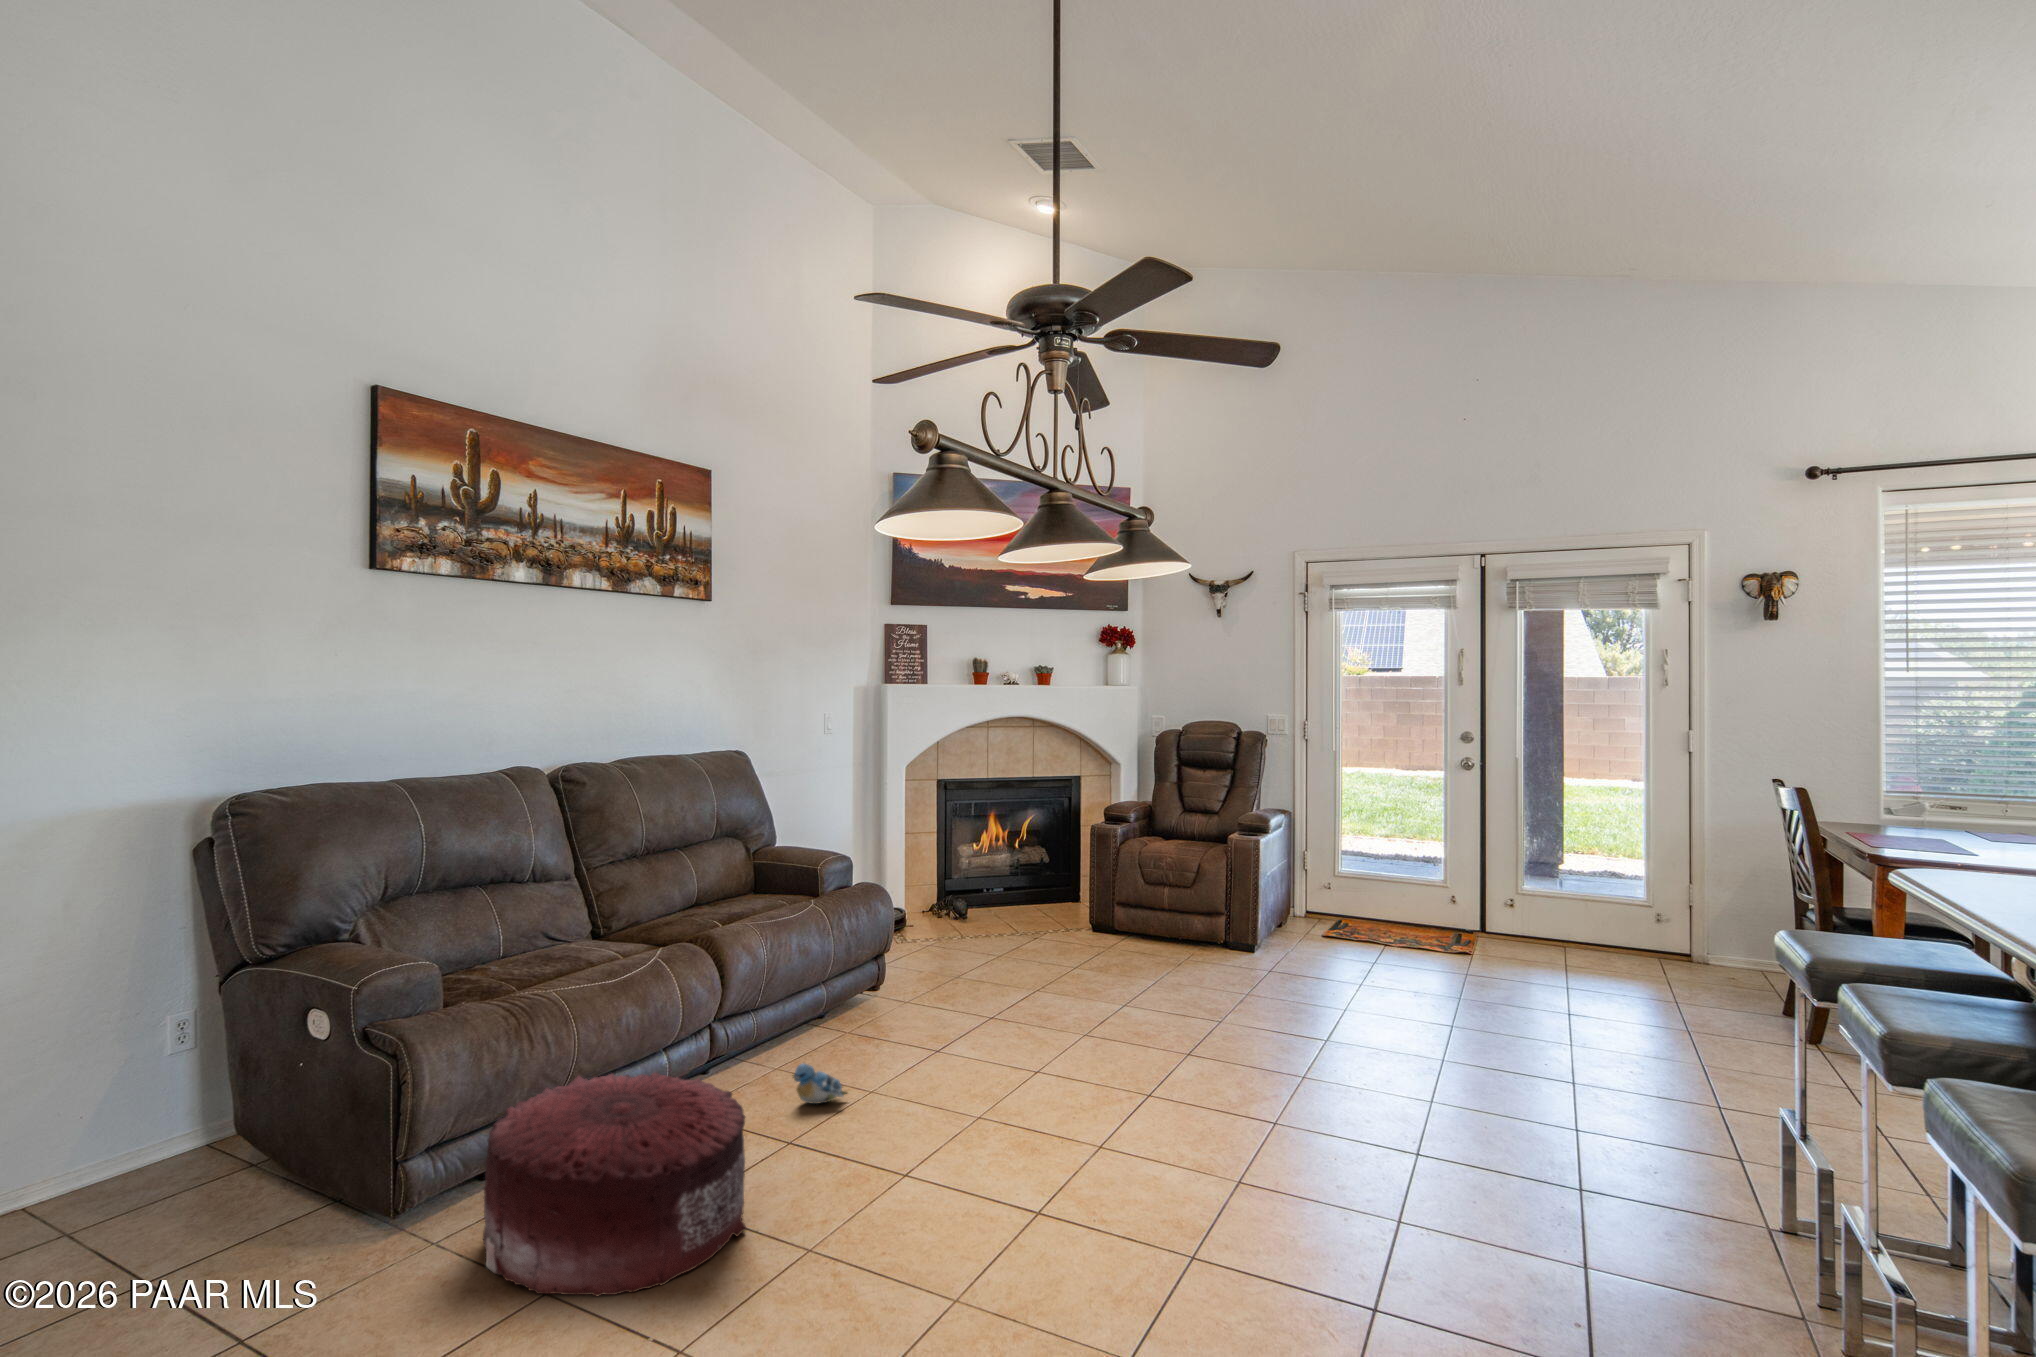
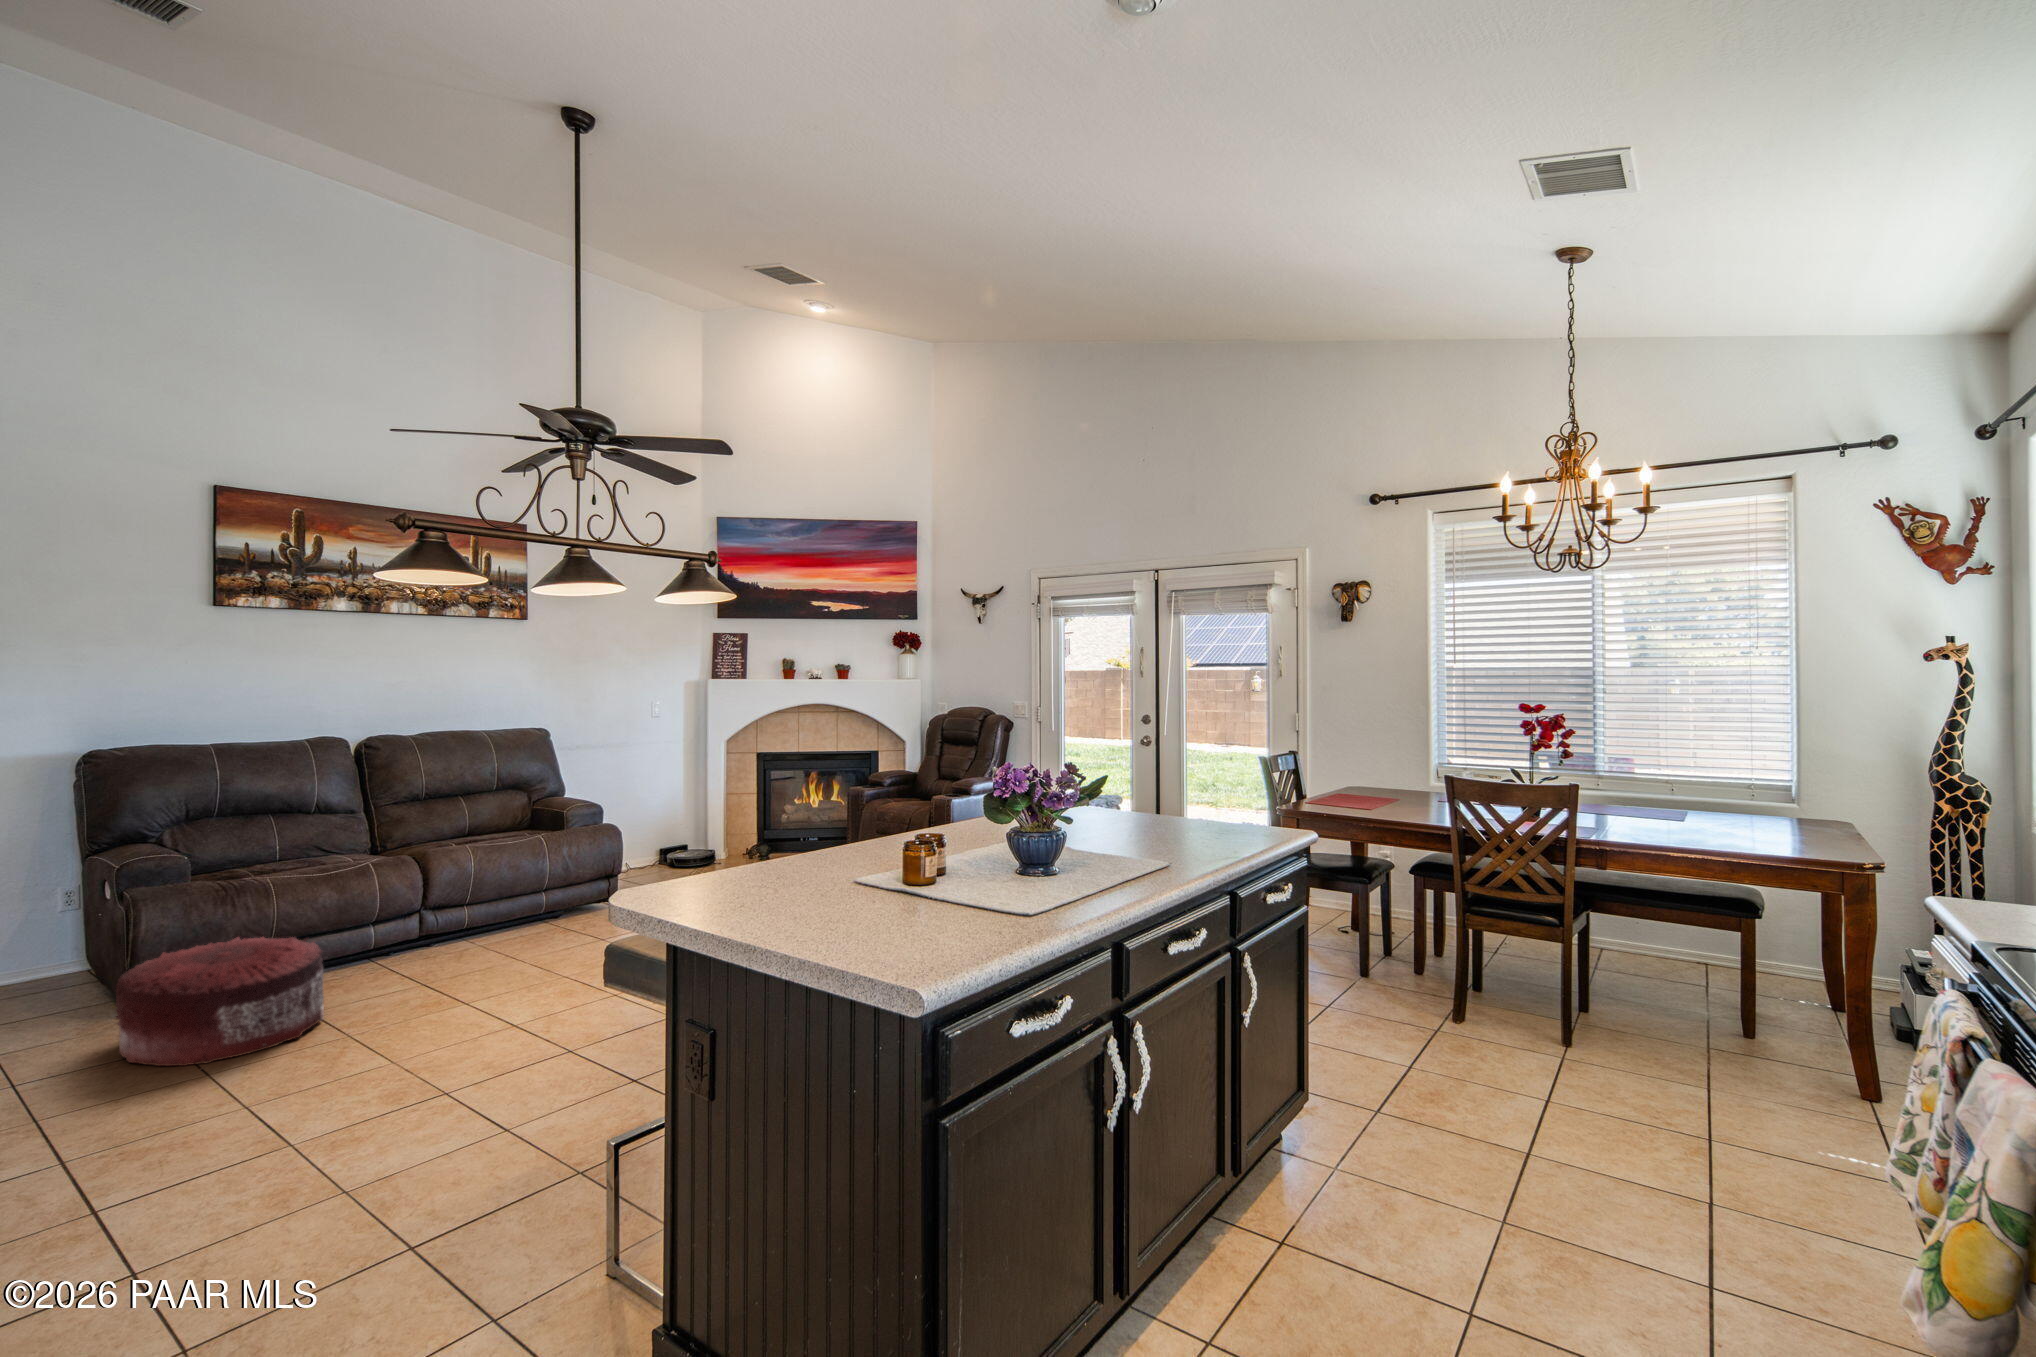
plush toy: present [793,1064,847,1104] -> none [450,942,493,970]

